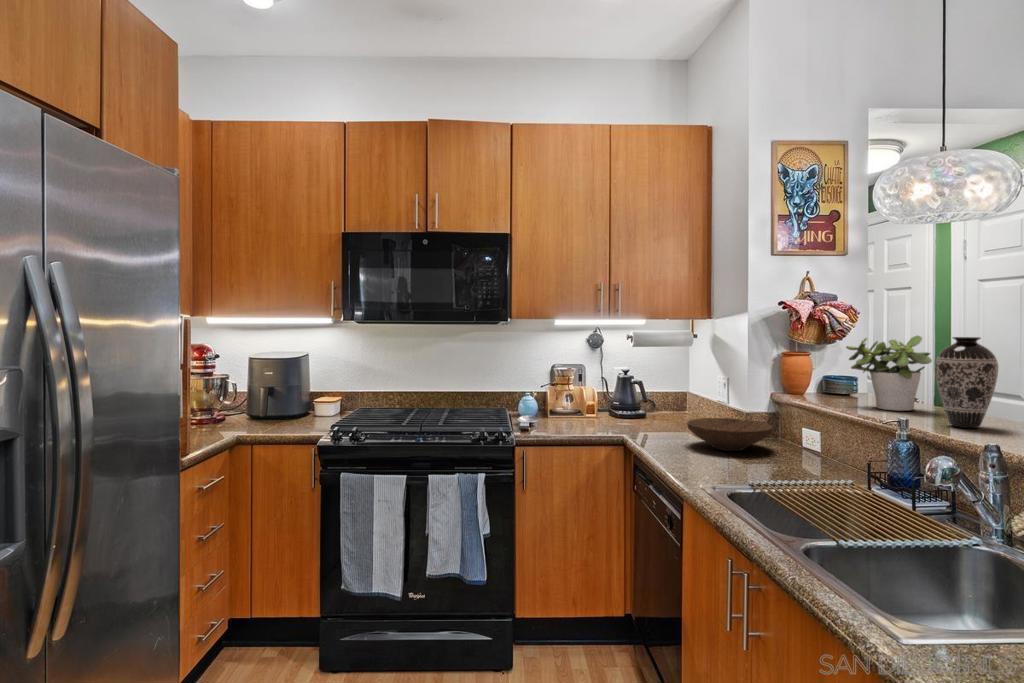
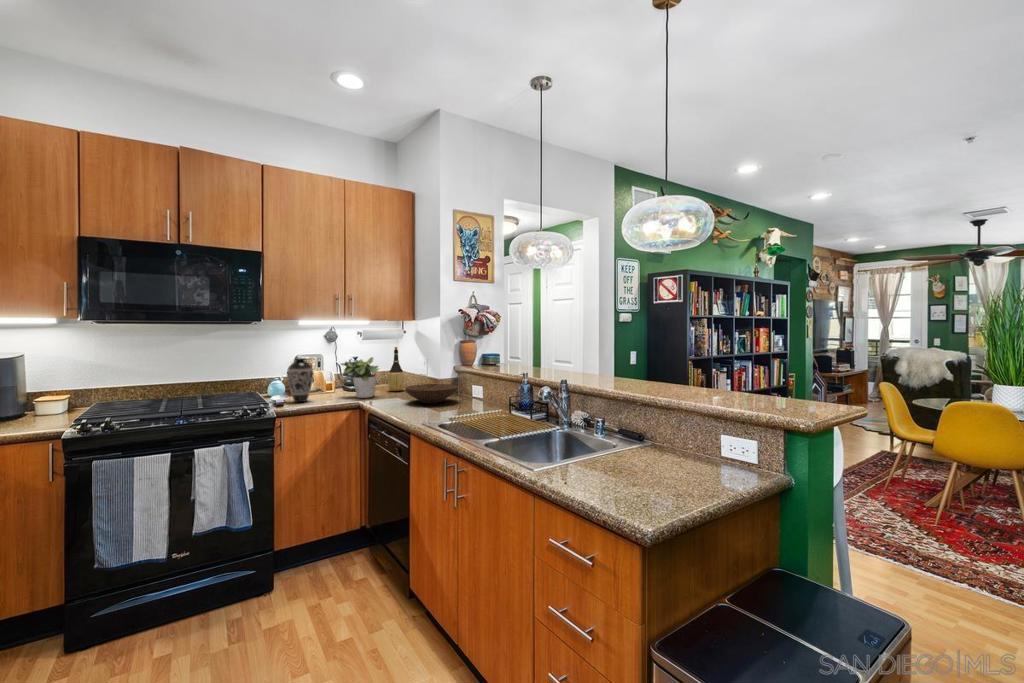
potted plant: present [846,336,932,411] -> present [341,357,379,398]
decorative vase: present [935,337,999,428] -> present [287,358,314,402]
wine bottle: none [667,358,694,422] -> present [387,347,405,391]

